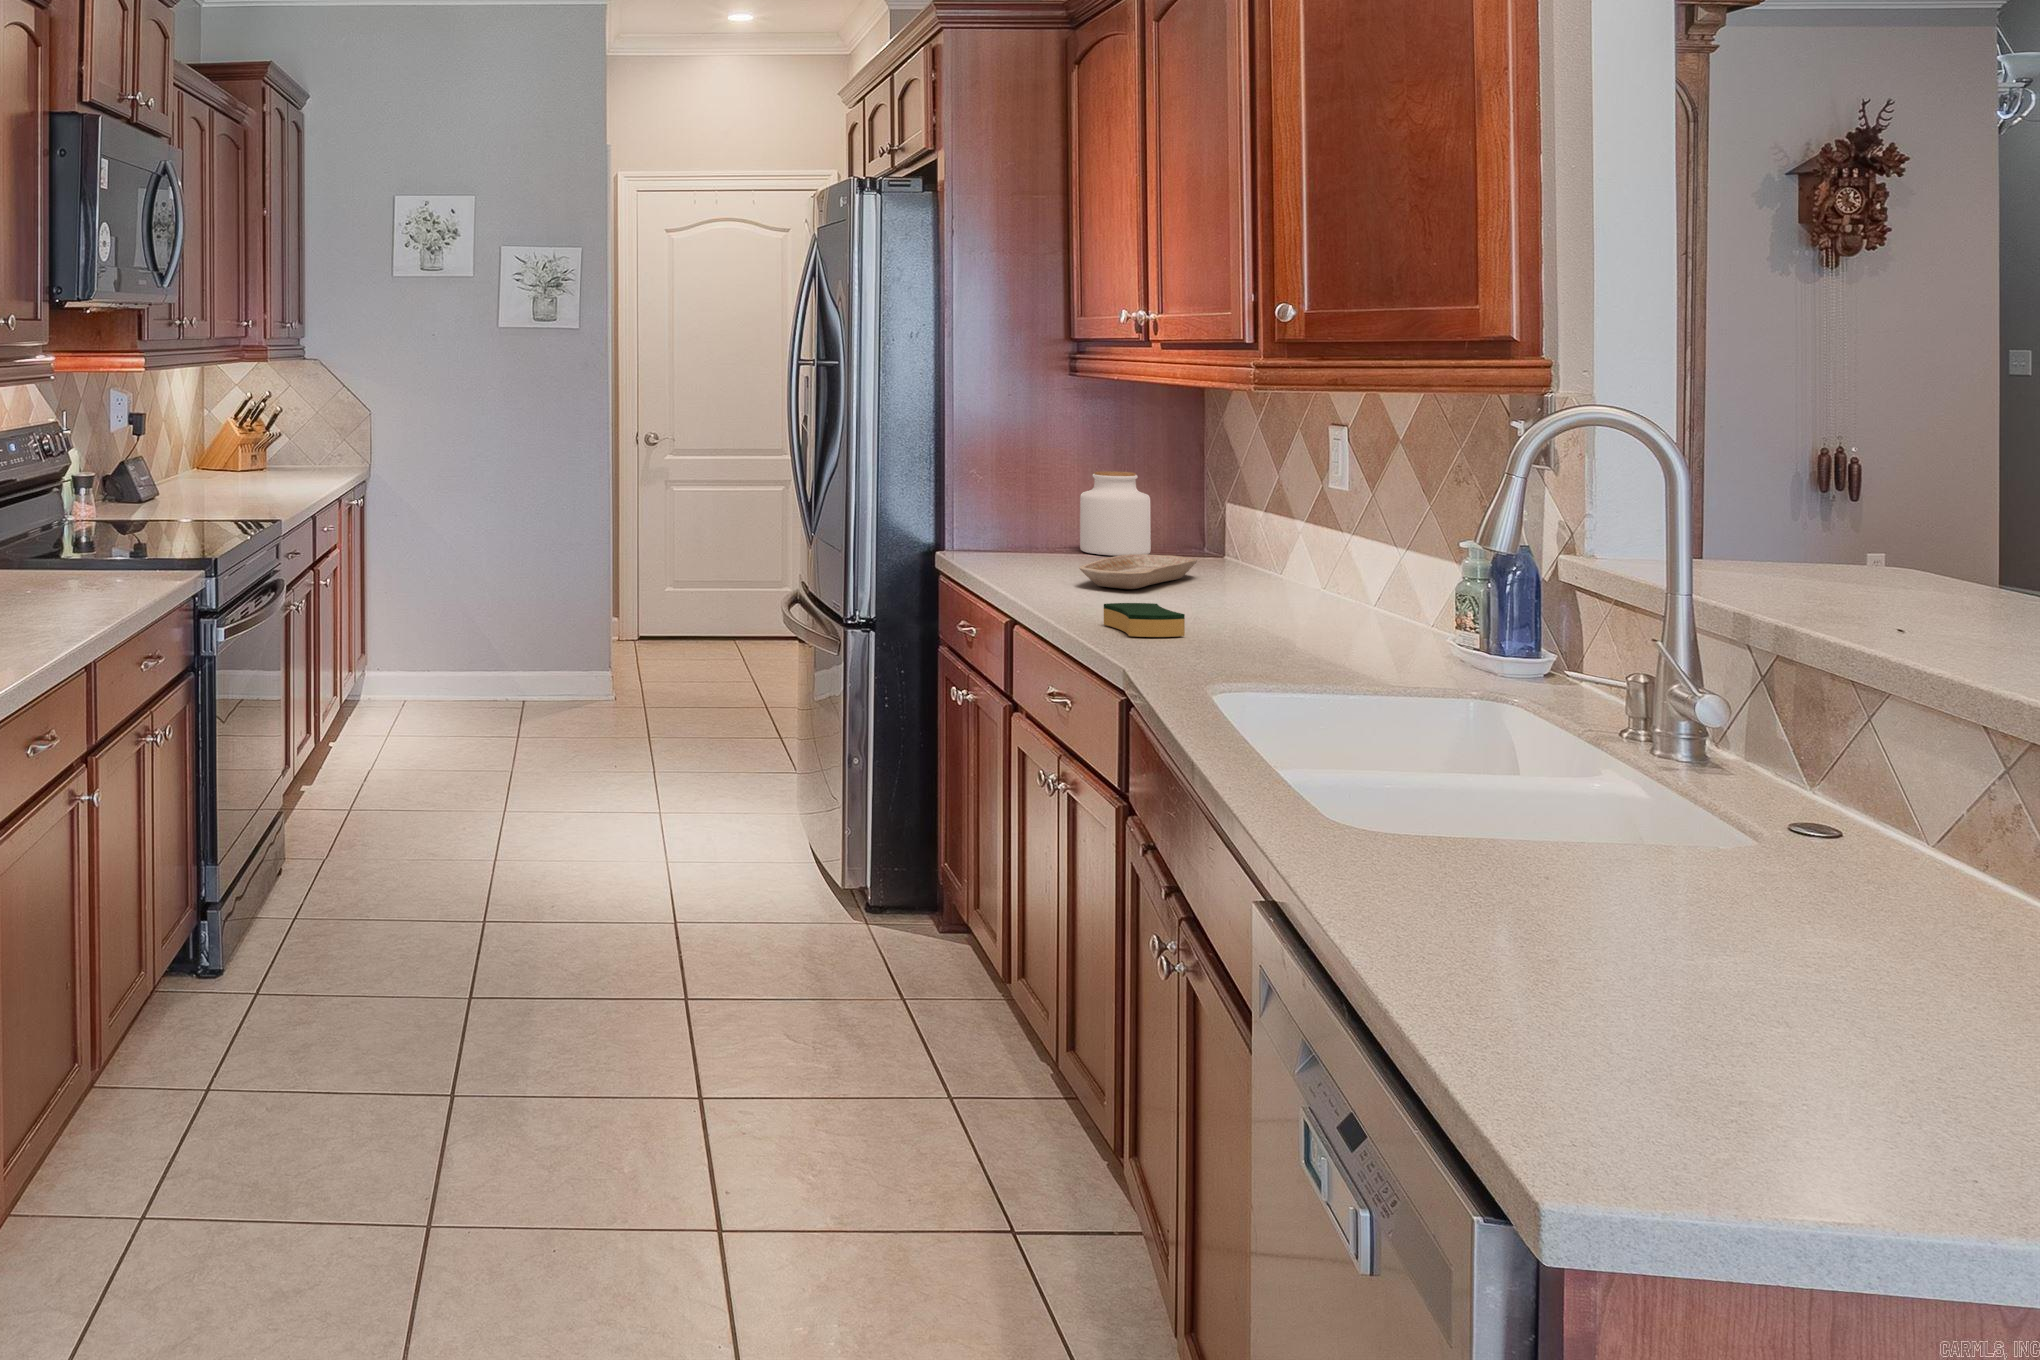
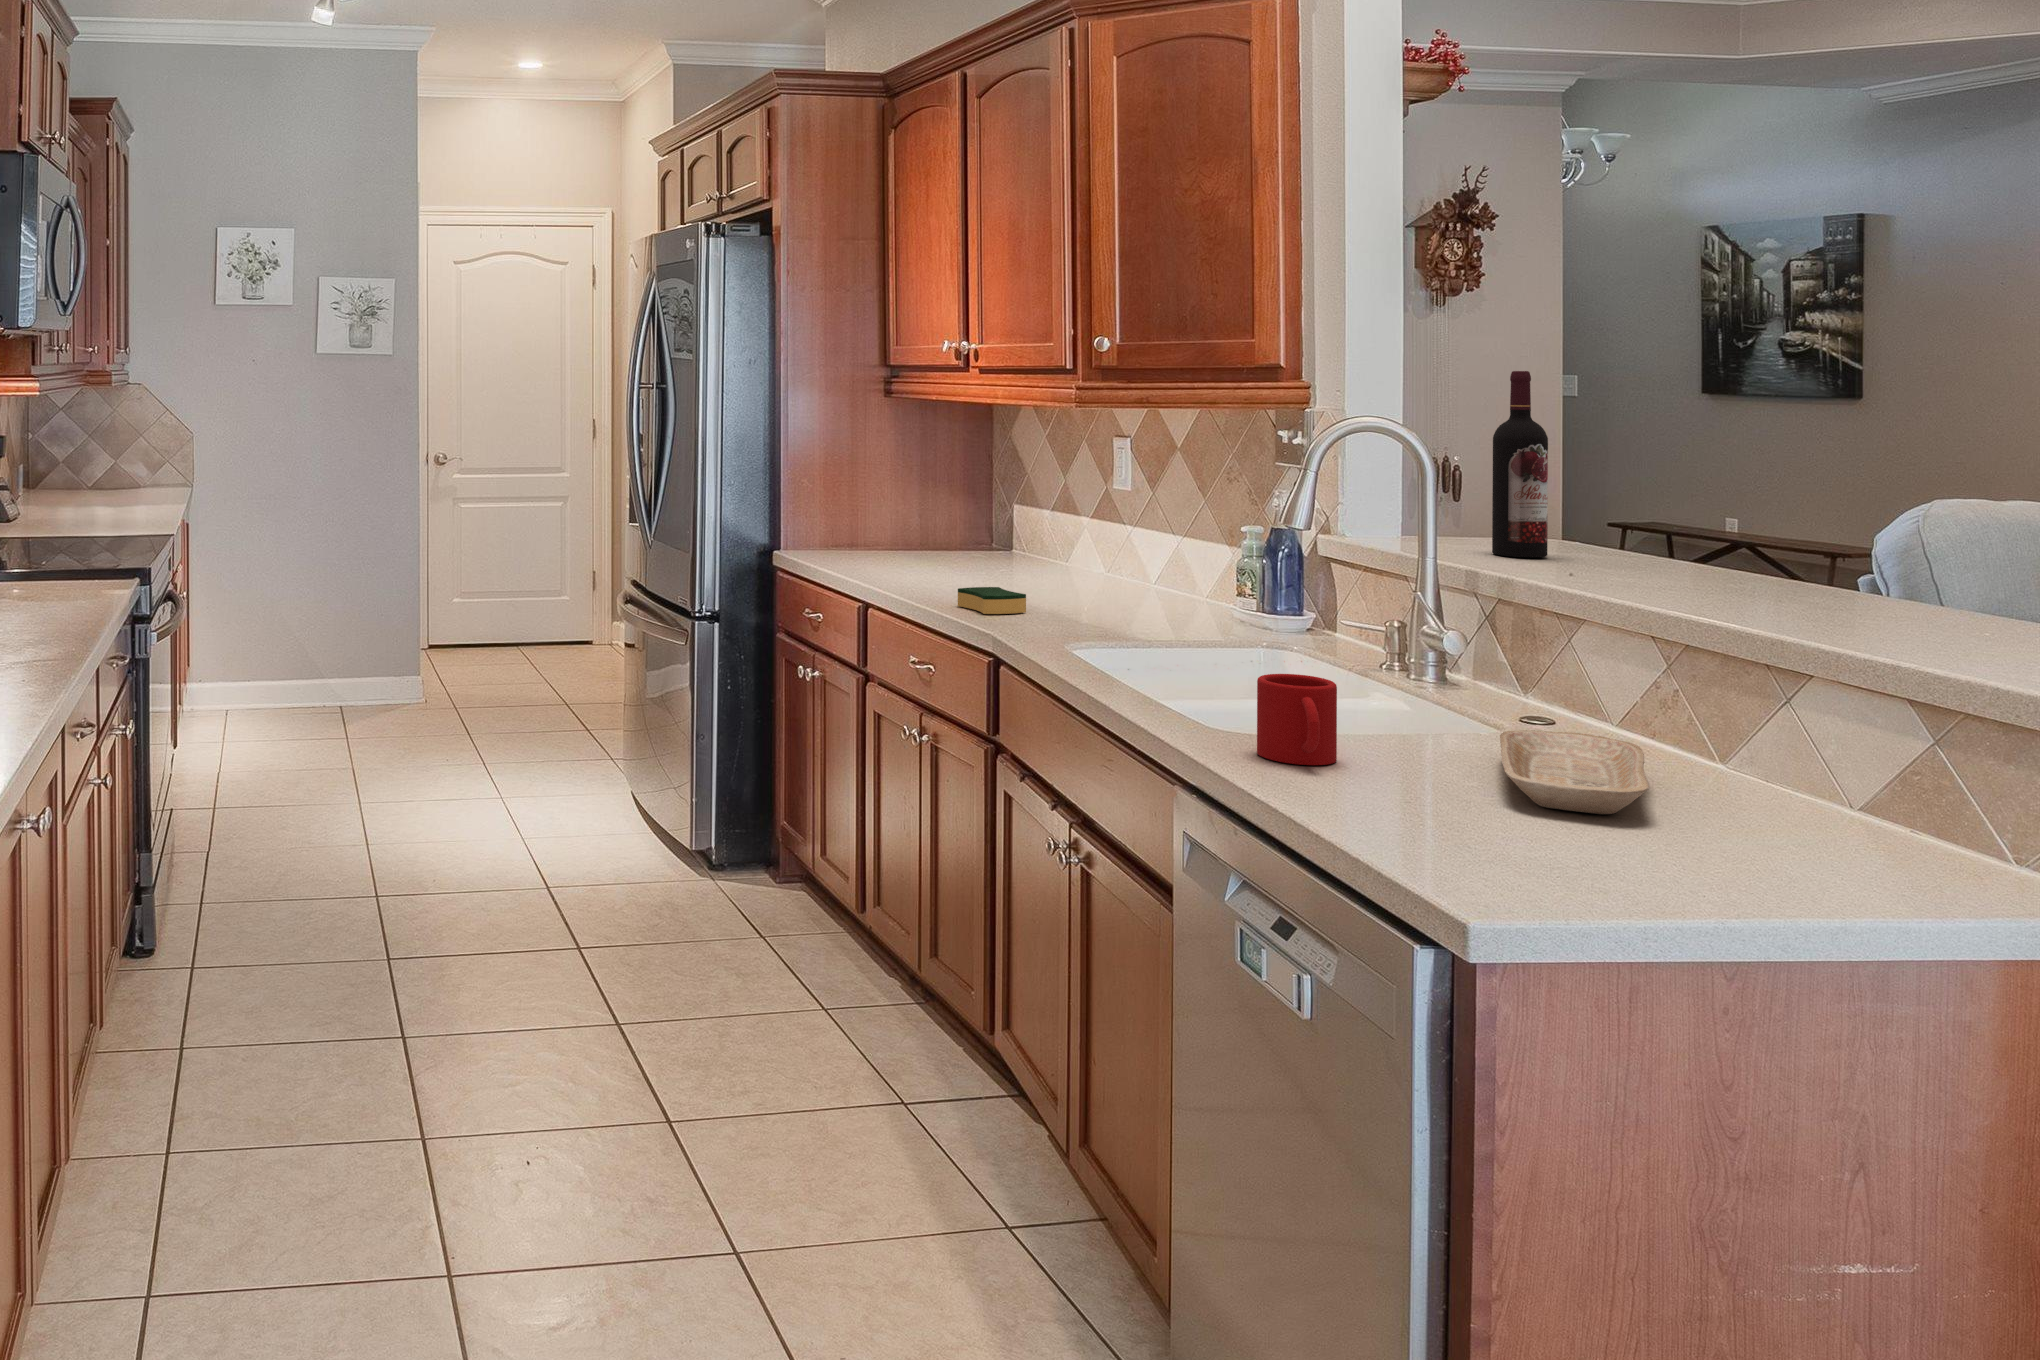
wine bottle: none [1791,348,1873,597] -> present [1492,371,1548,557]
jar: present [1080,471,1151,556] -> none [897,480,956,553]
tray: present [1079,554,1197,589] -> present [1500,730,1649,814]
mug: none [1385,748,1496,877] -> present [1257,674,1337,765]

